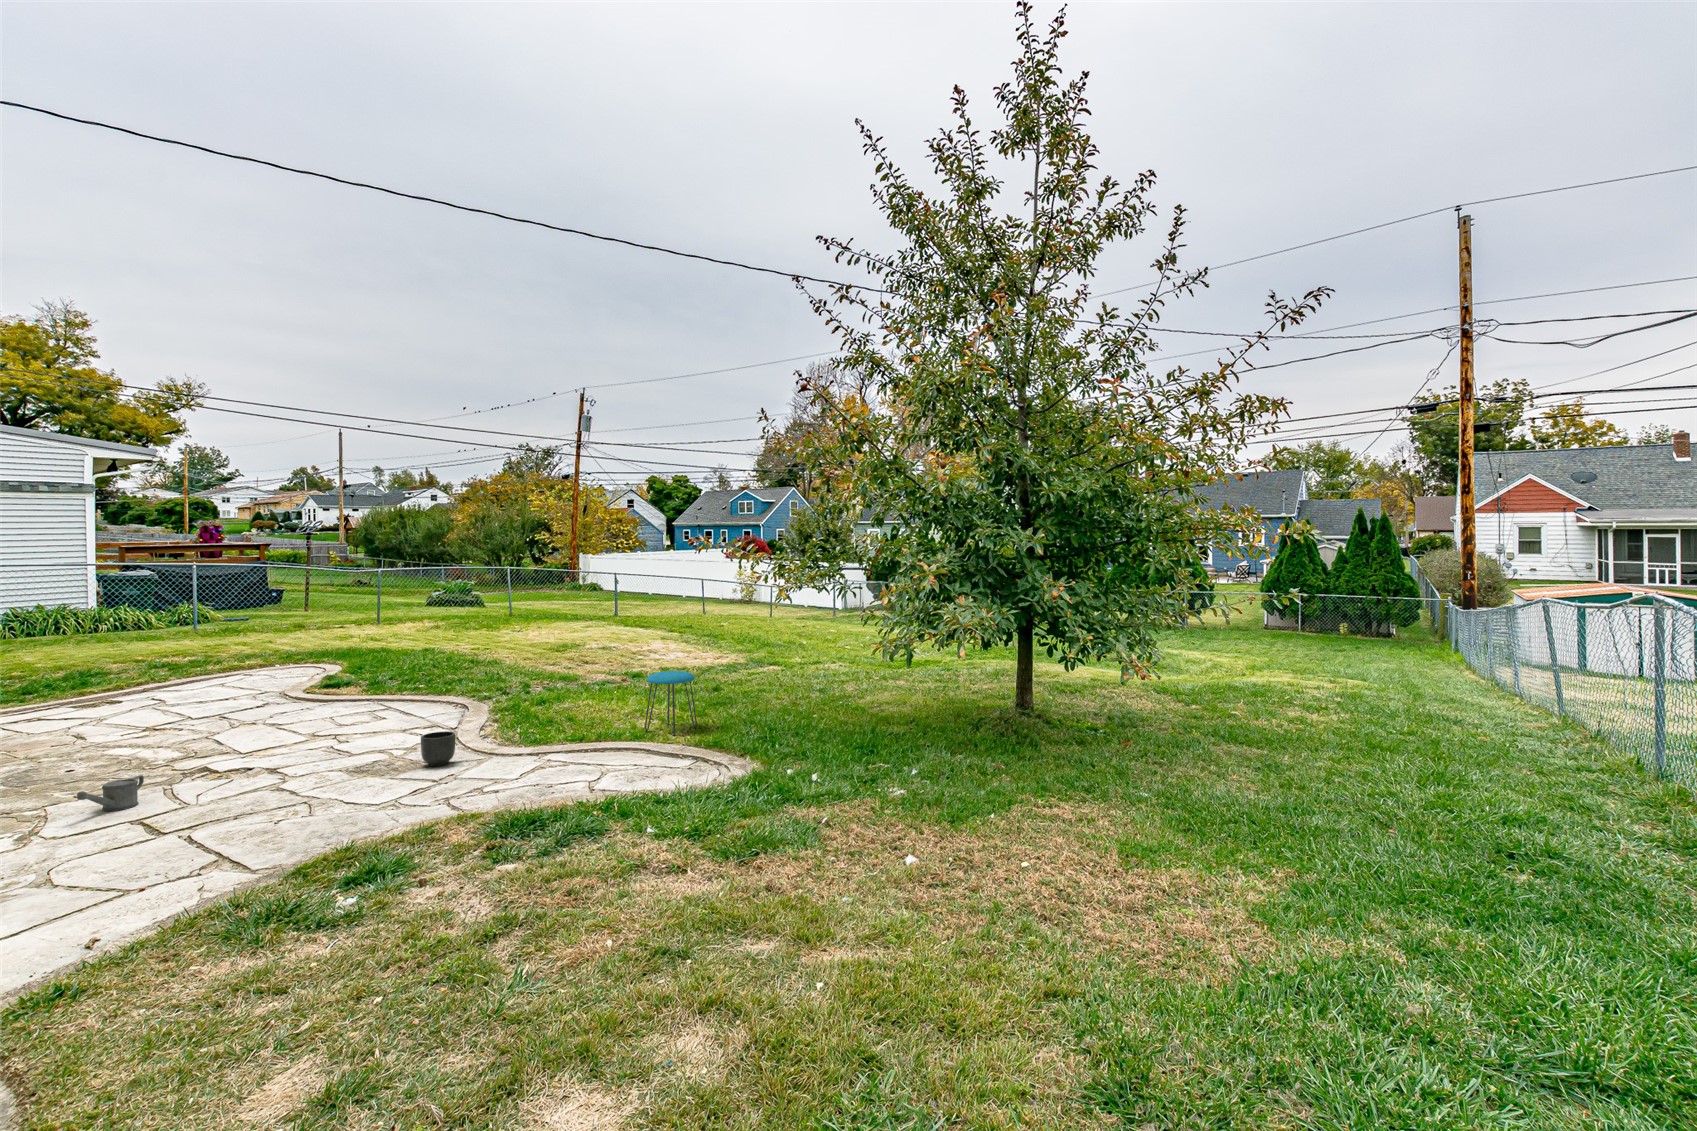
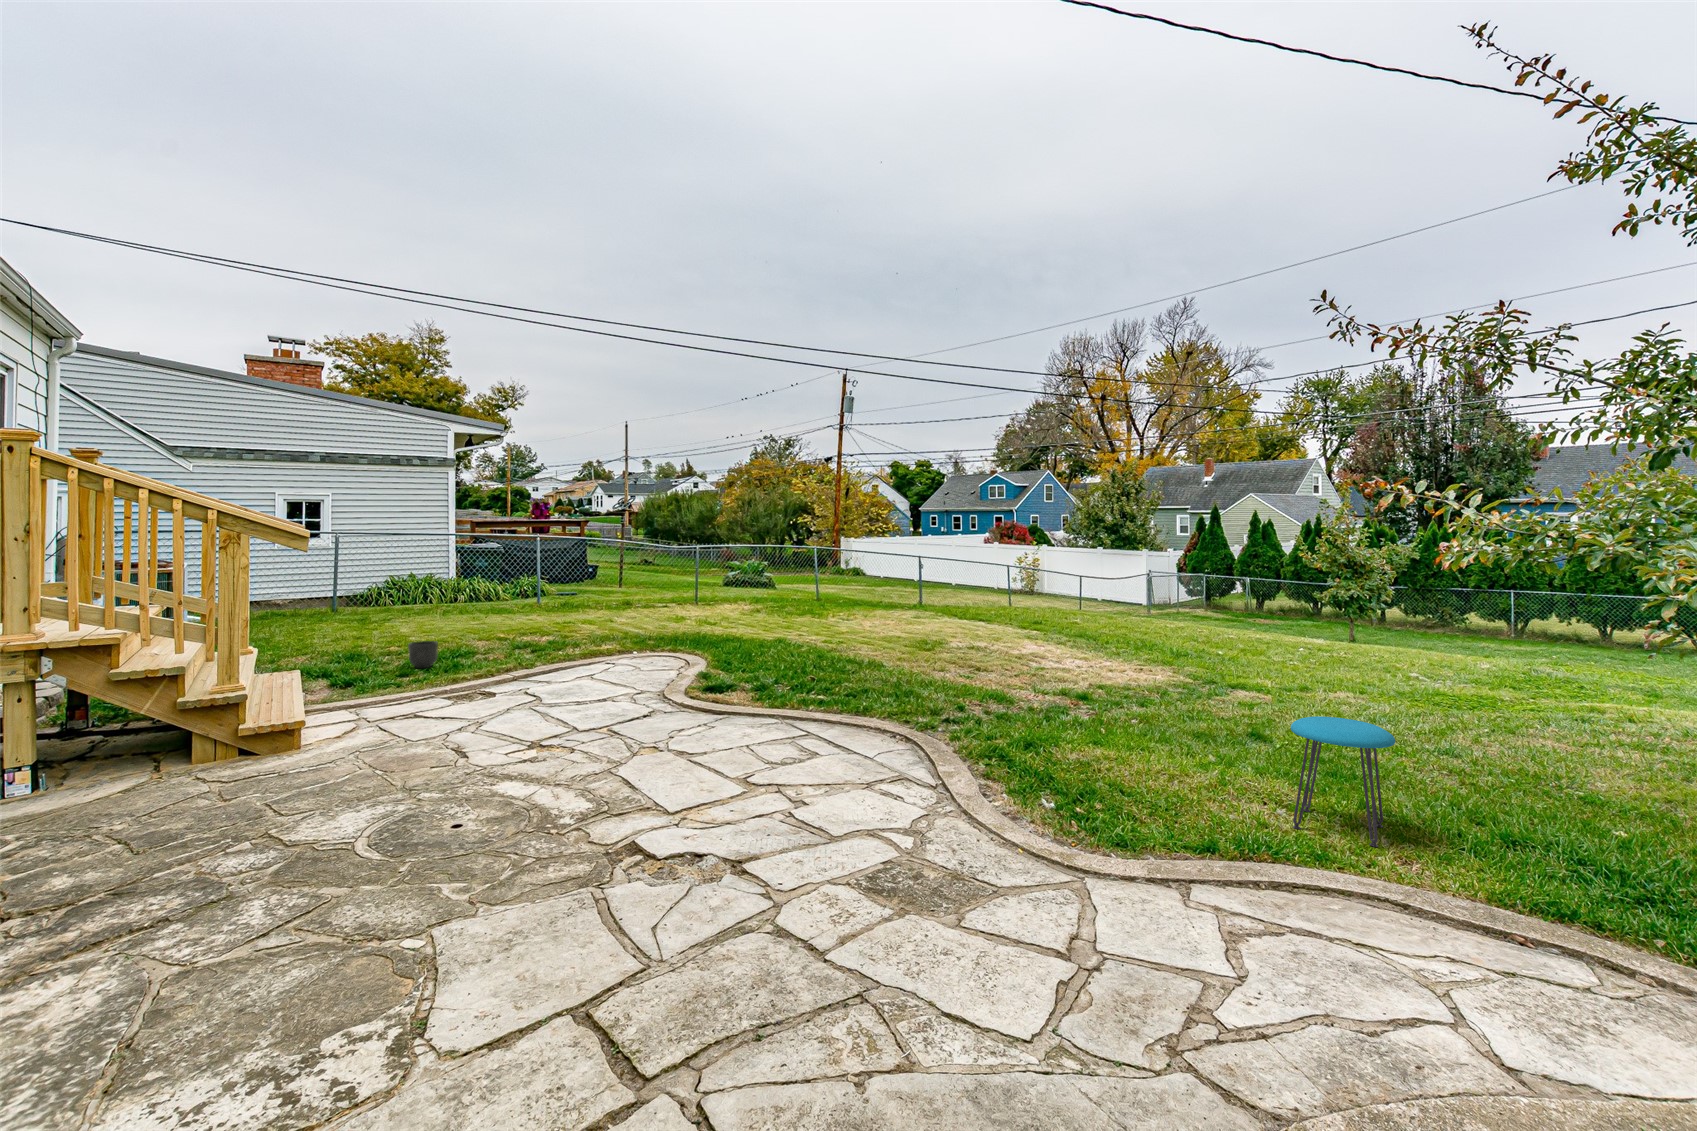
planter: present [421,731,456,767] -> present [408,641,438,668]
watering can: present [77,775,144,811] -> none [489,885,578,966]

